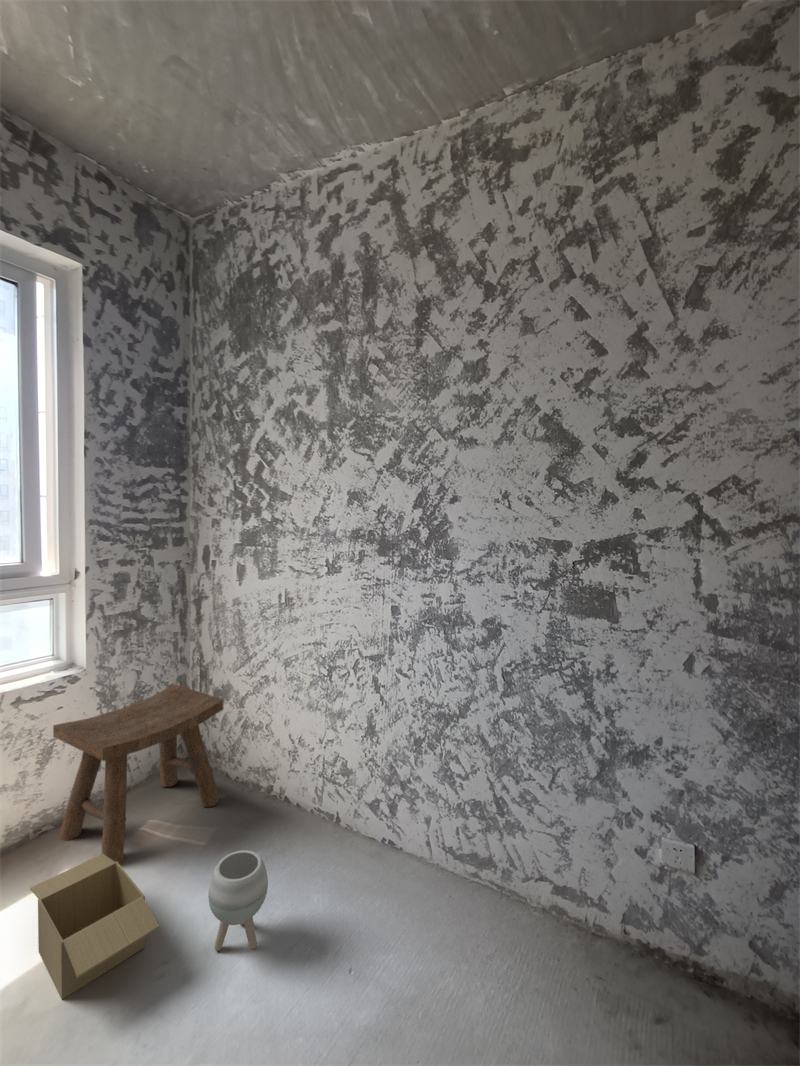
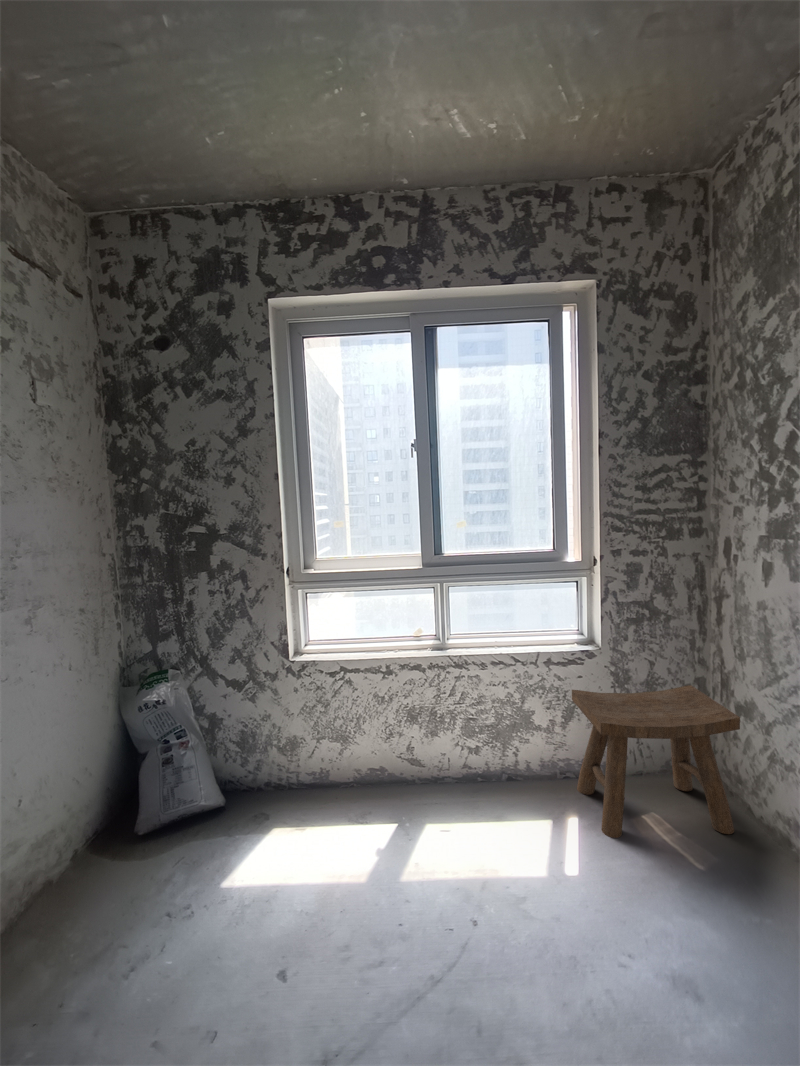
planter: present [208,850,268,951] -> none [677,888,753,1016]
cardboard box: present [30,854,159,1000] -> none [540,814,624,925]

